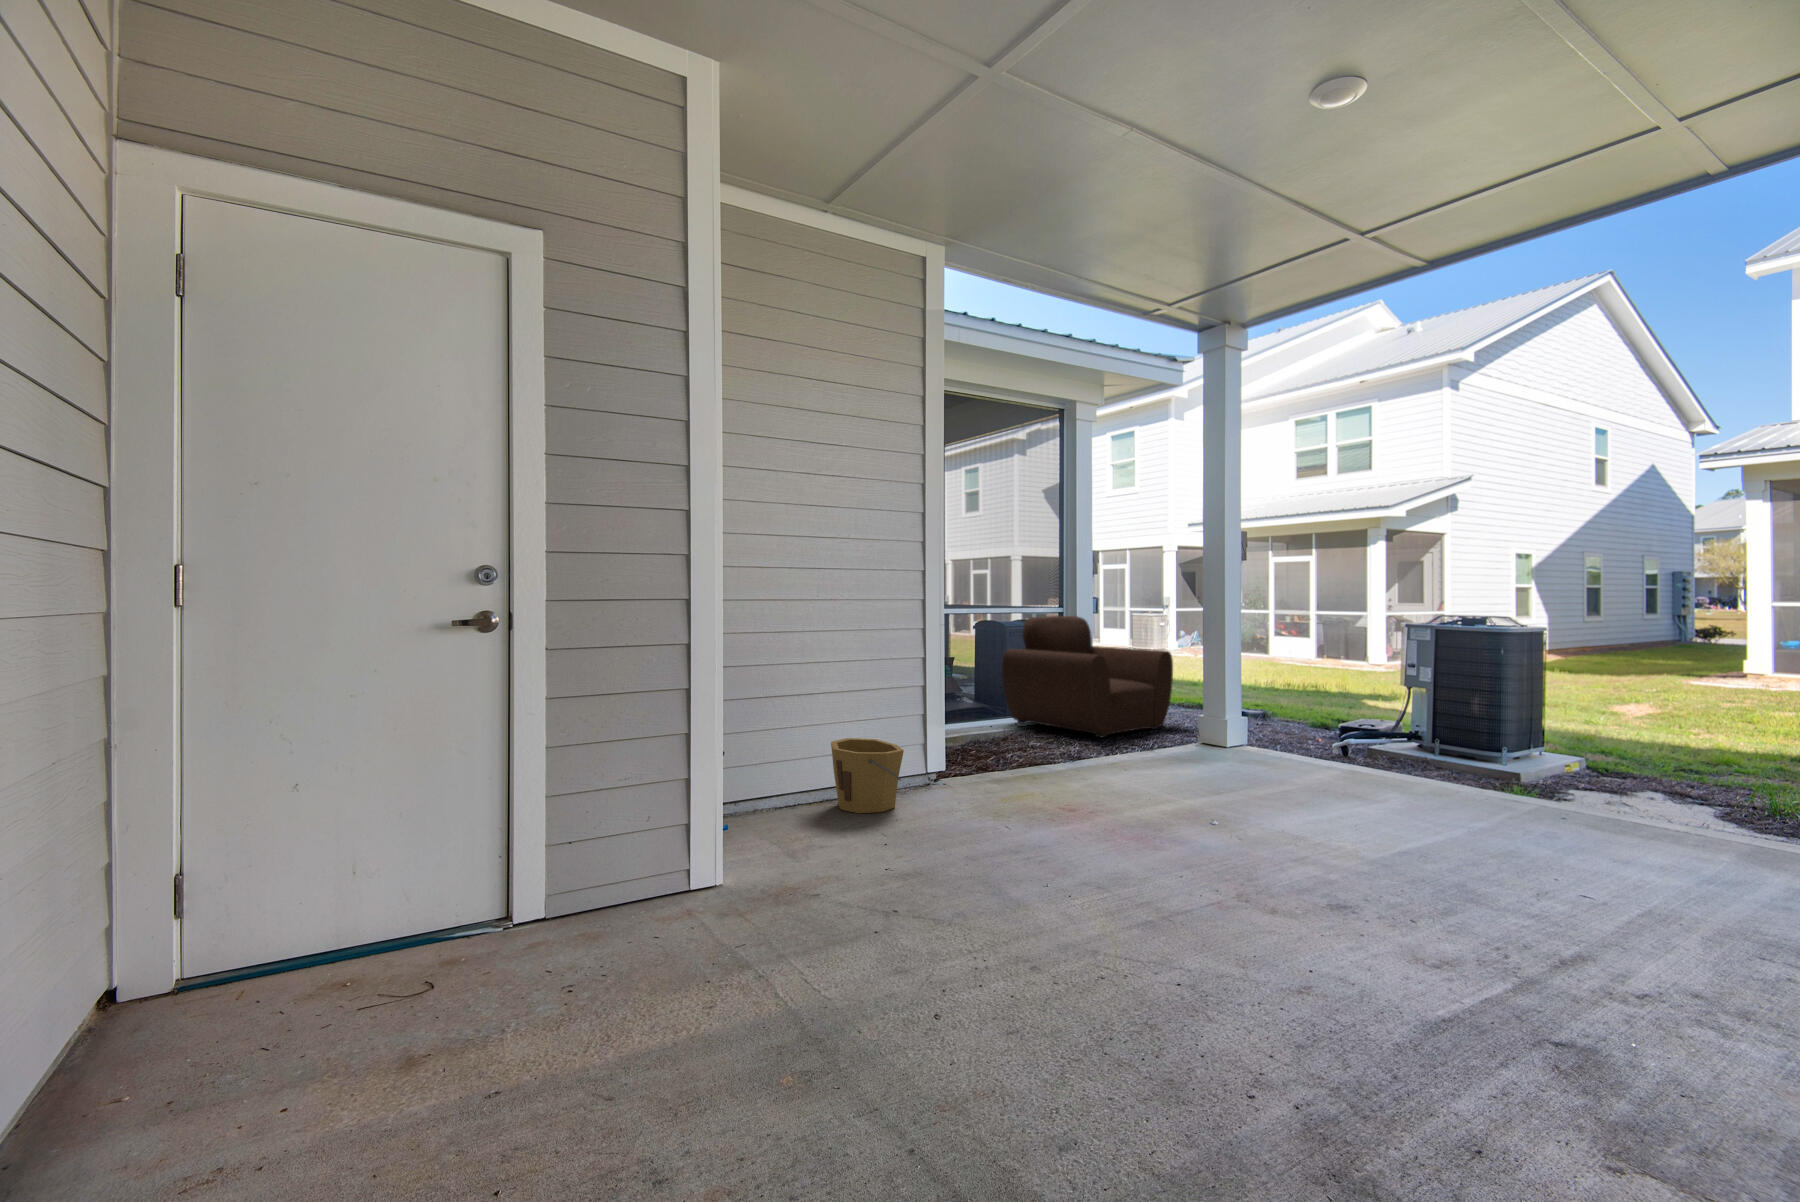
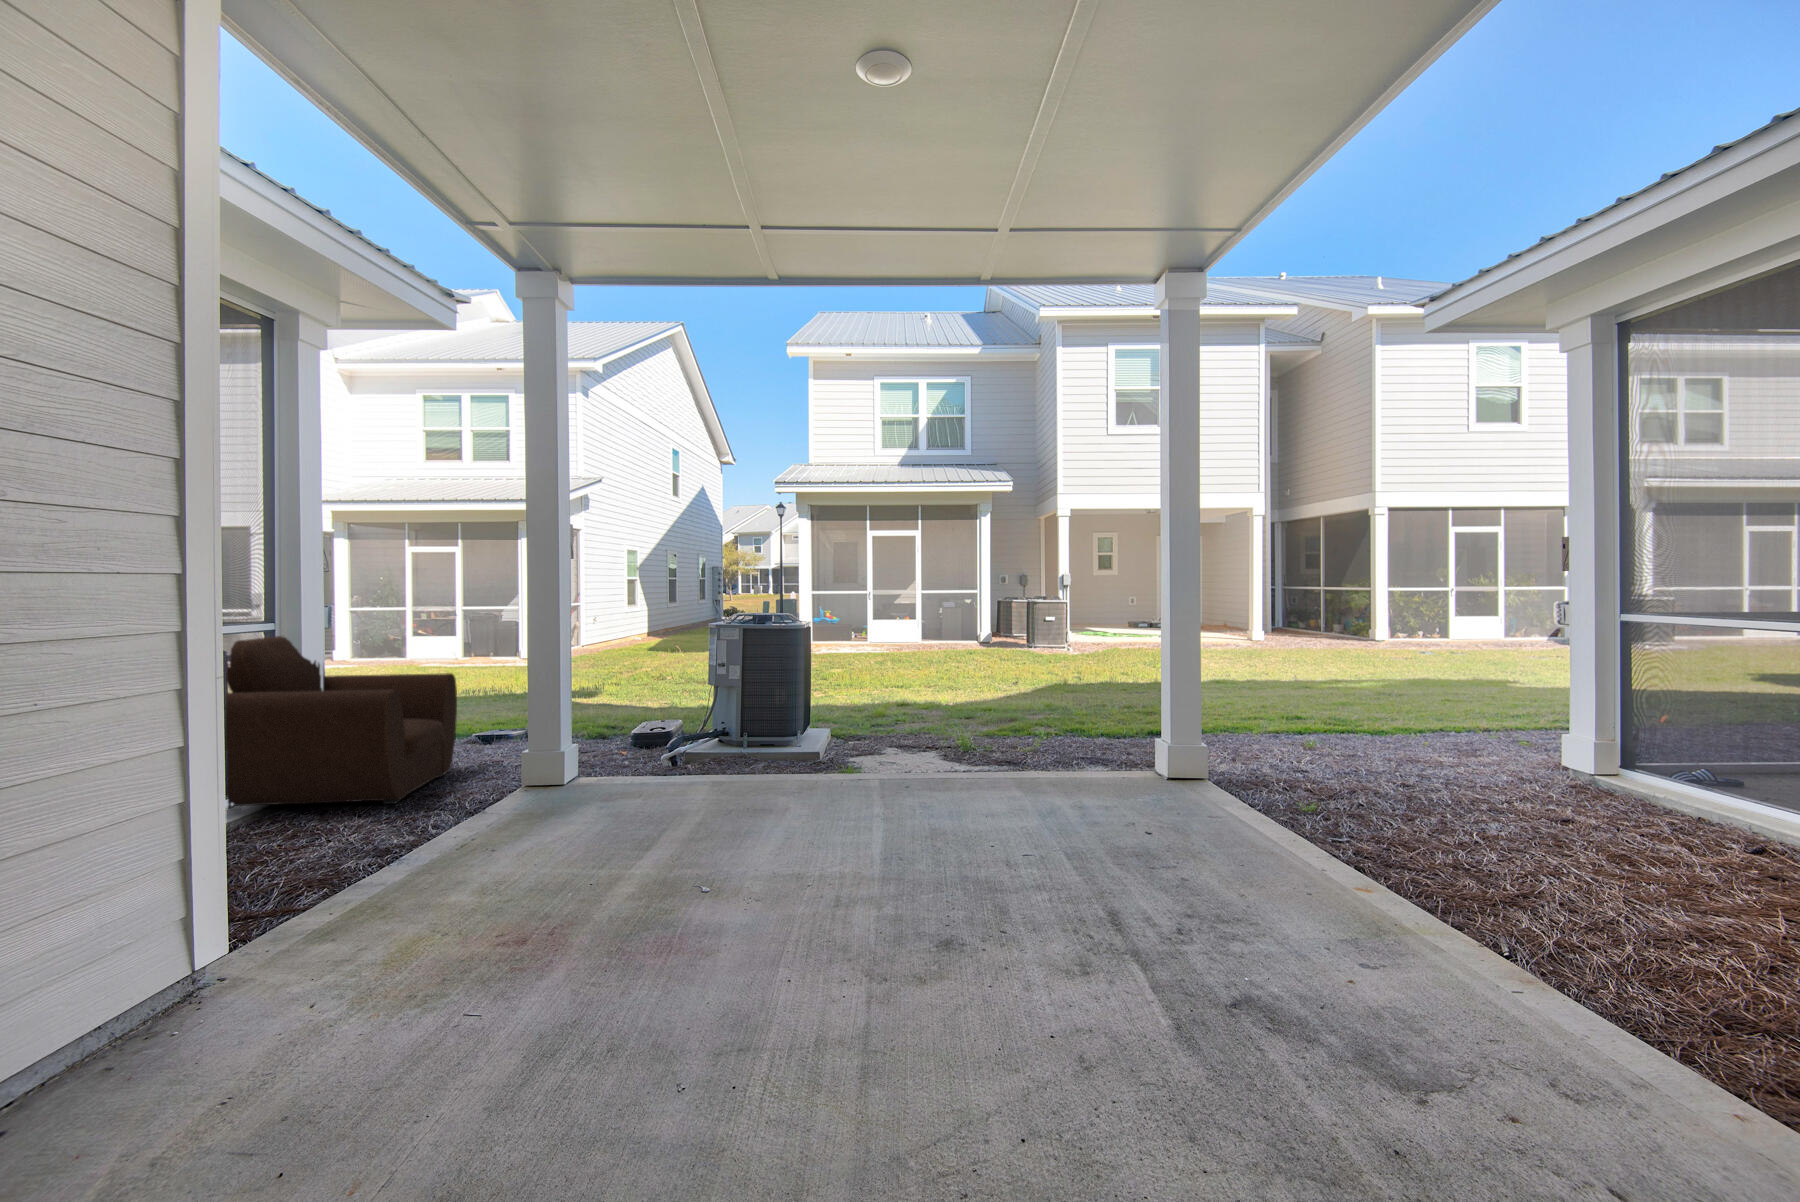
bucket: present [831,738,904,813] -> none [81,911,278,1086]

